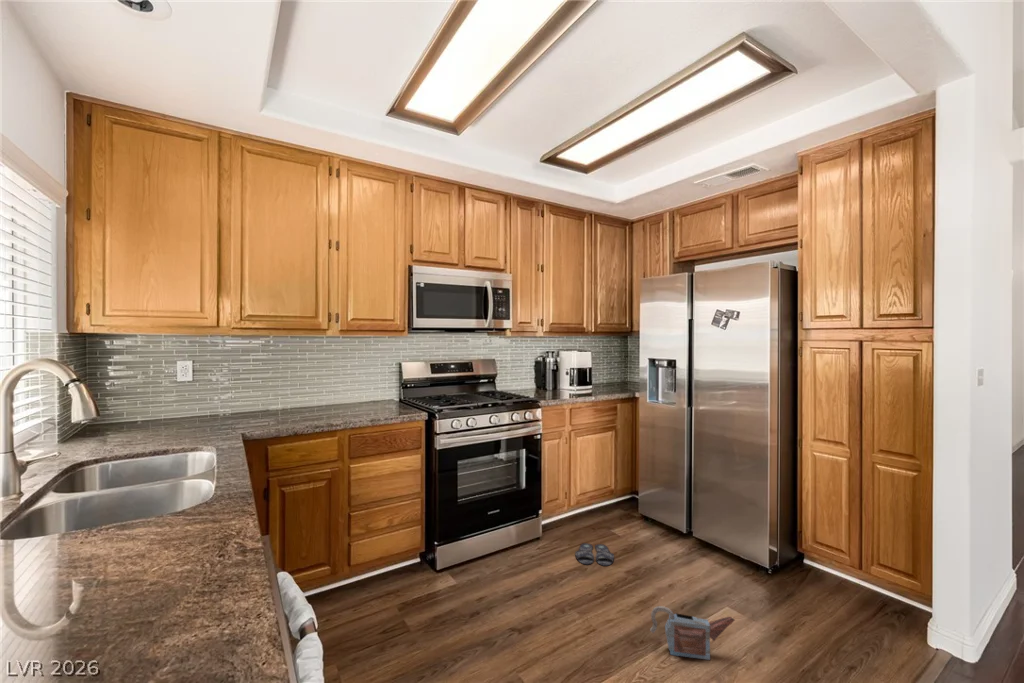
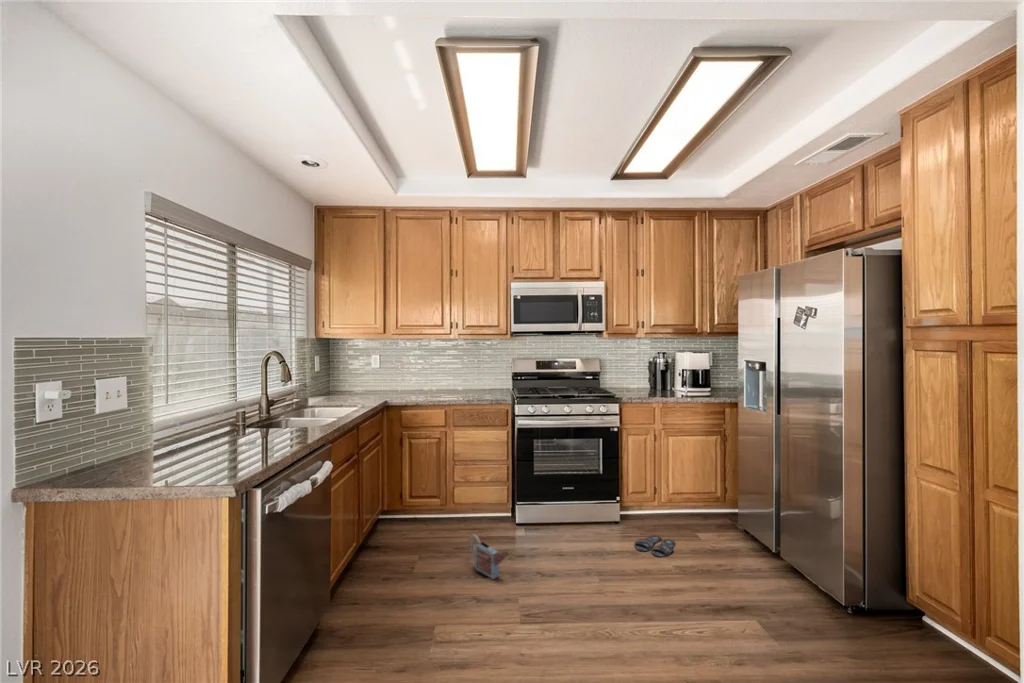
watering can: present [650,606,734,660] -> present [469,534,509,579]

